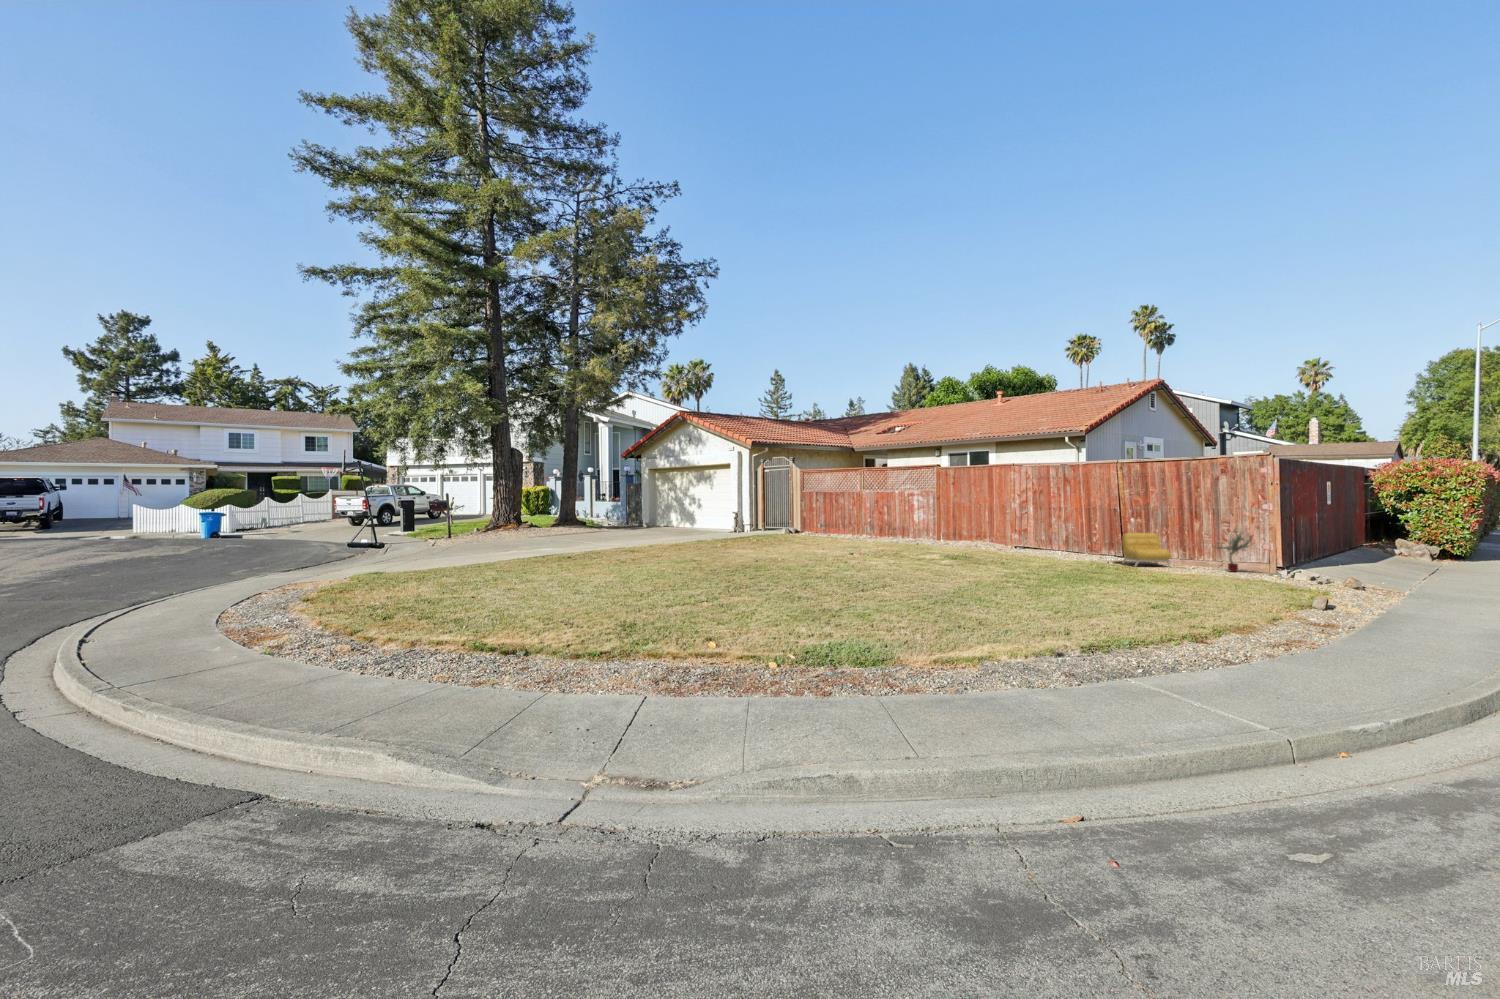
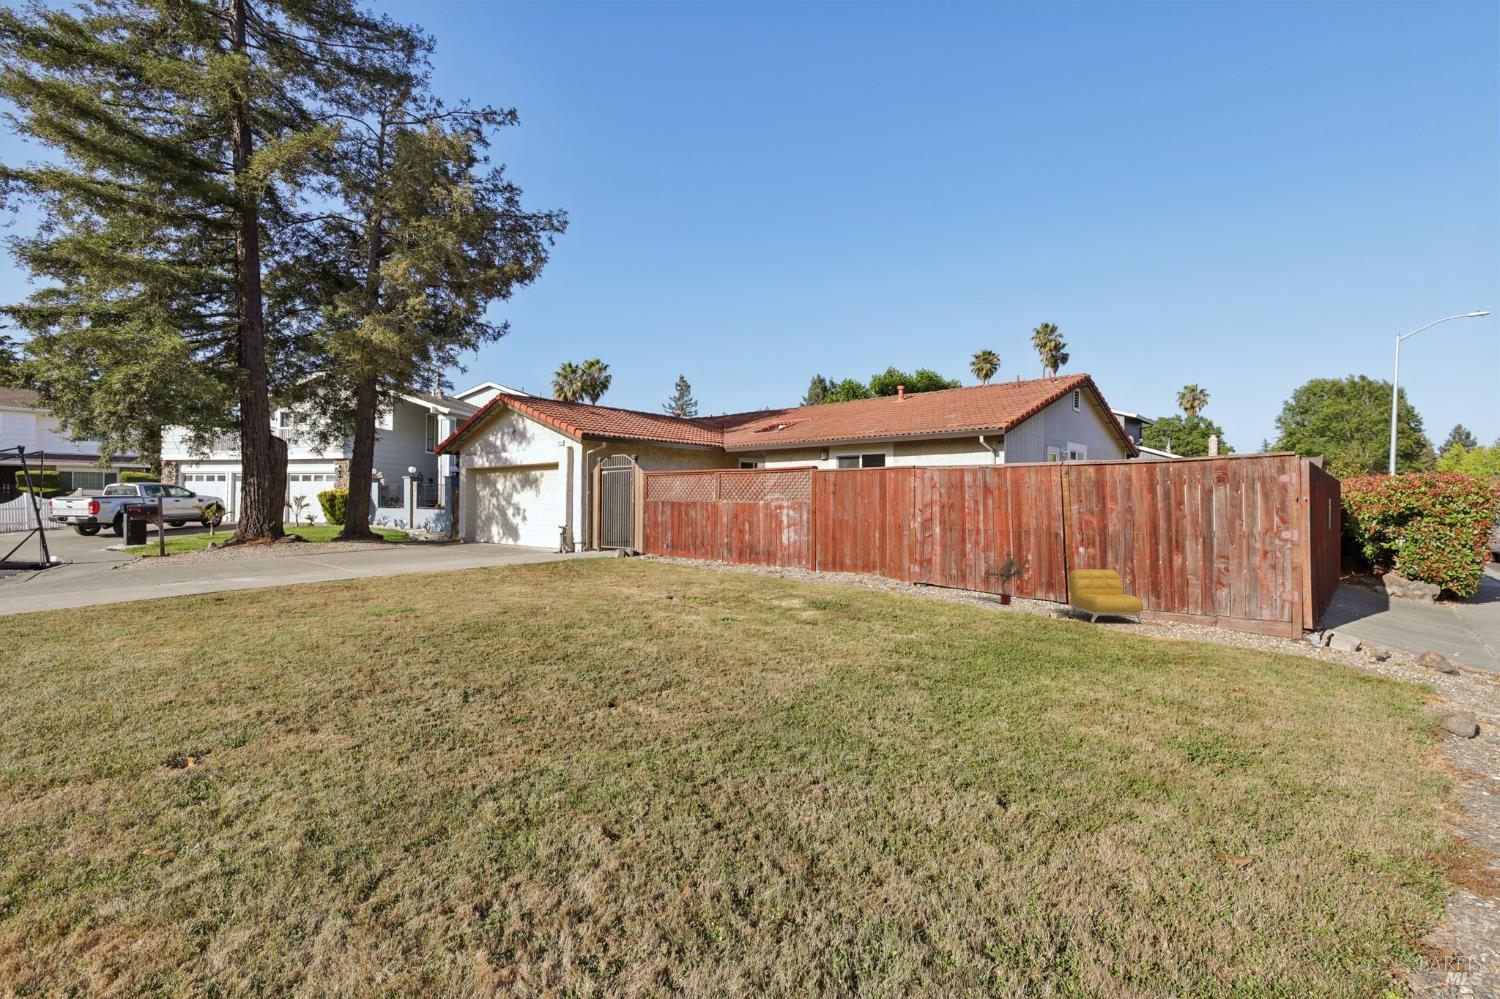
potted tree: present [1214,529,1253,572] -> present [987,552,1027,604]

